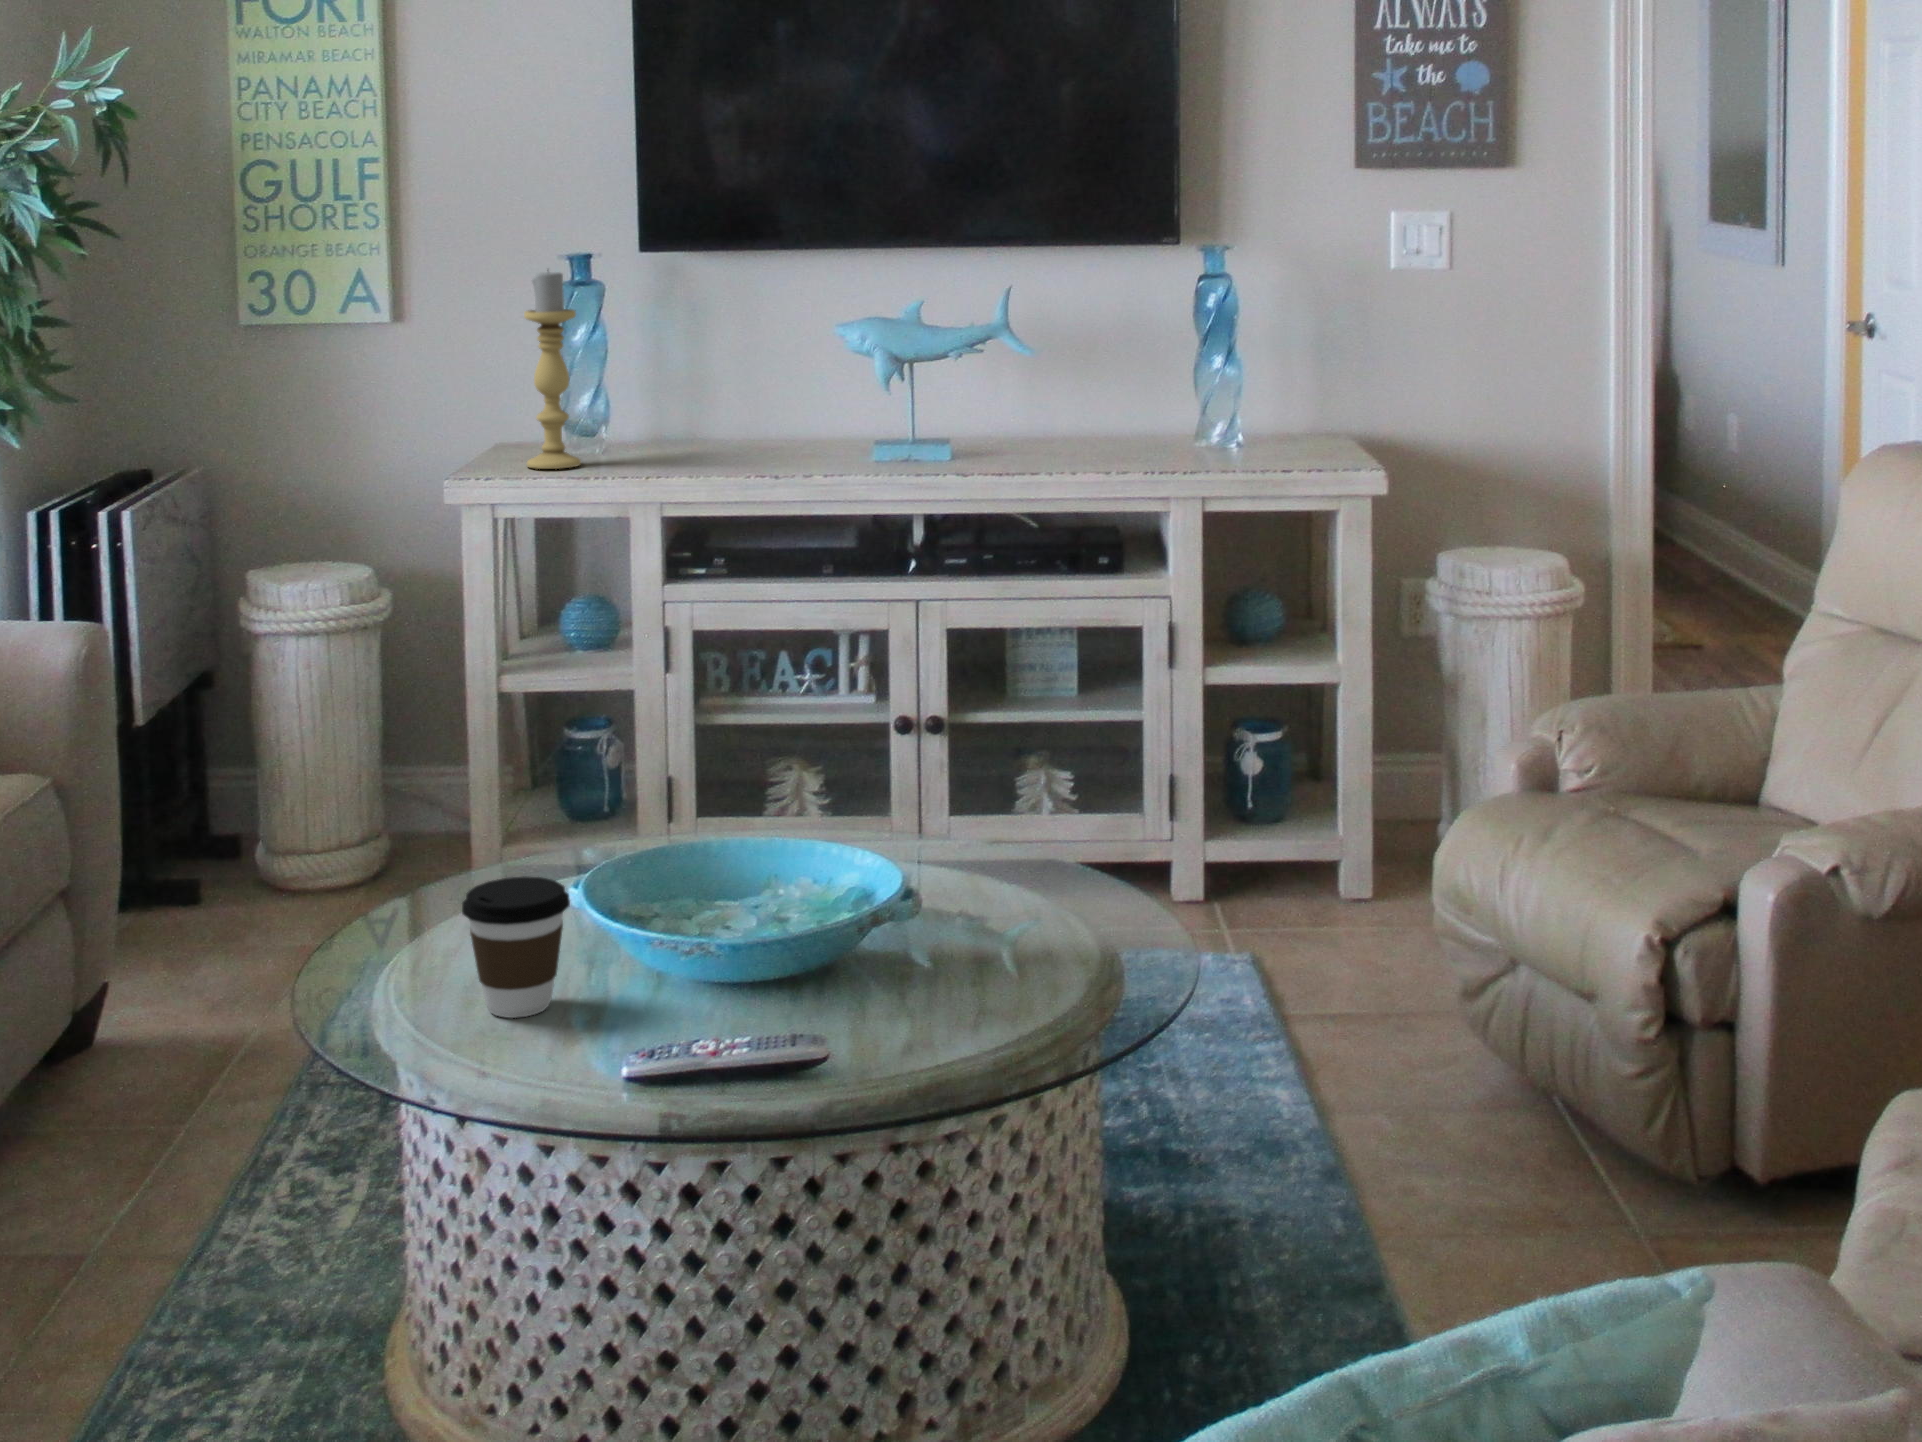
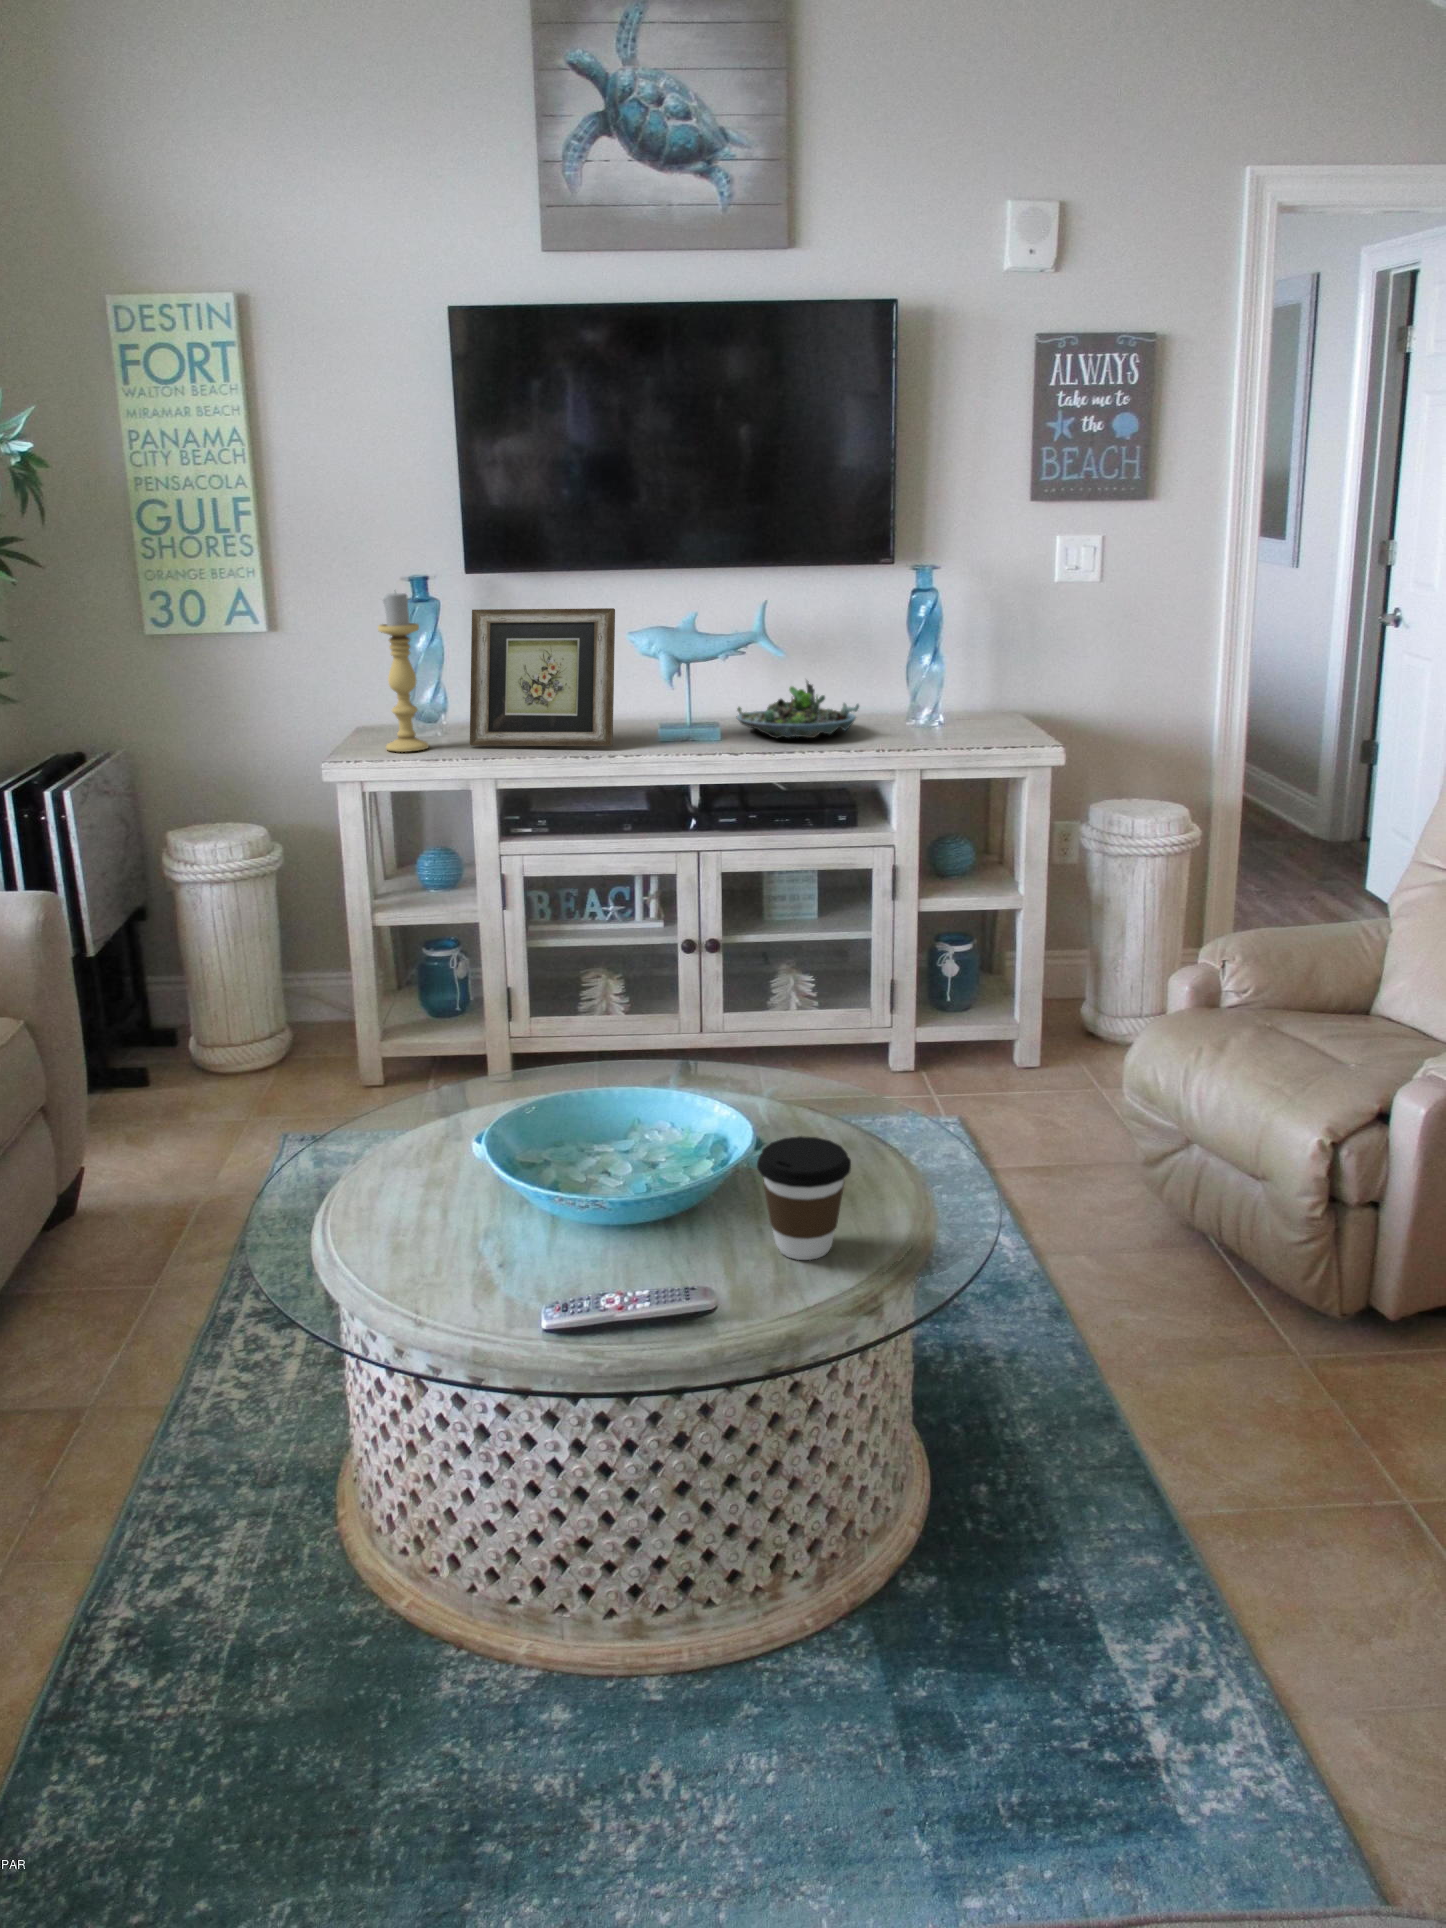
picture frame: none [633,293,822,465] -> present [470,608,615,746]
succulent planter: none [978,384,1134,459] -> present [736,681,859,738]
coffee cup: present [462,877,570,1018] -> present [757,1136,851,1260]

